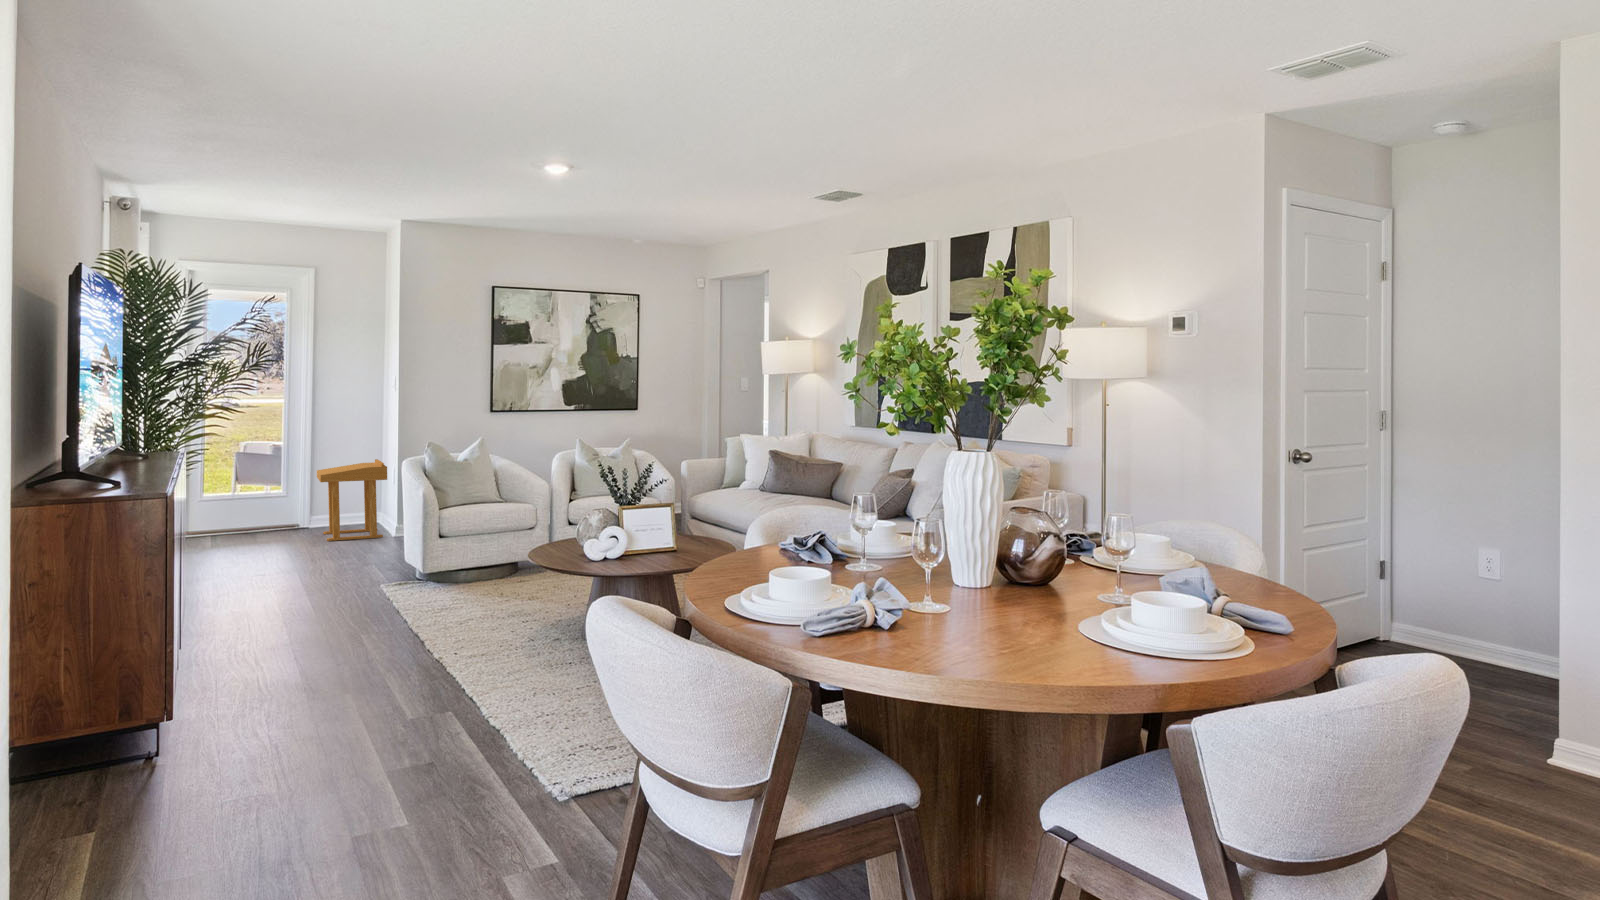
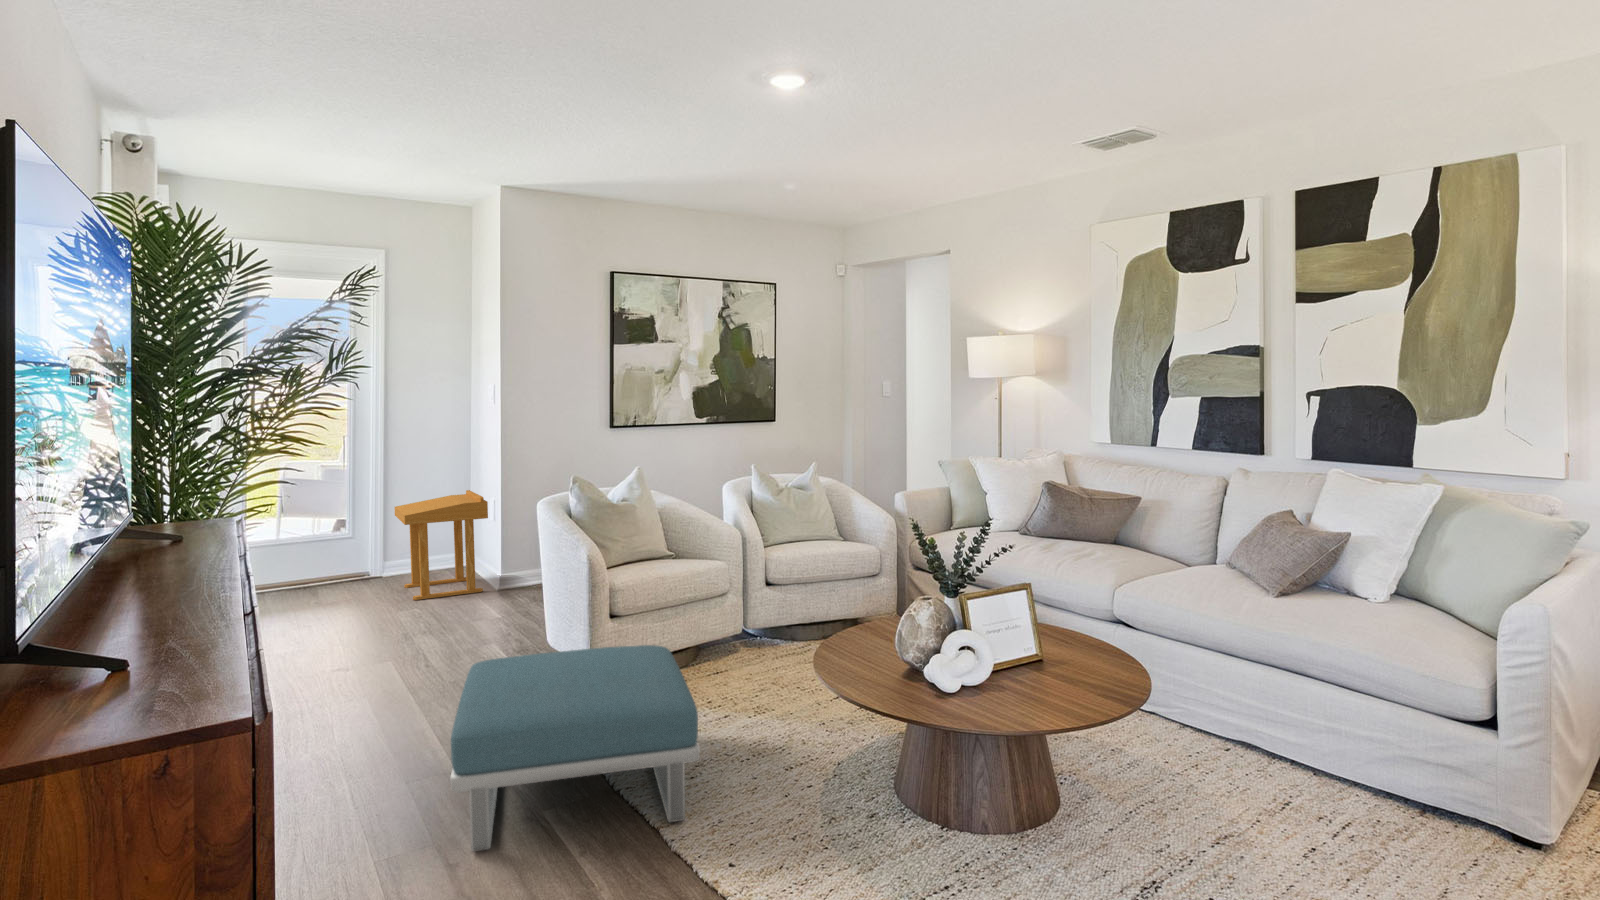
footstool: none [299,546,465,644] -> present [450,645,700,851]

